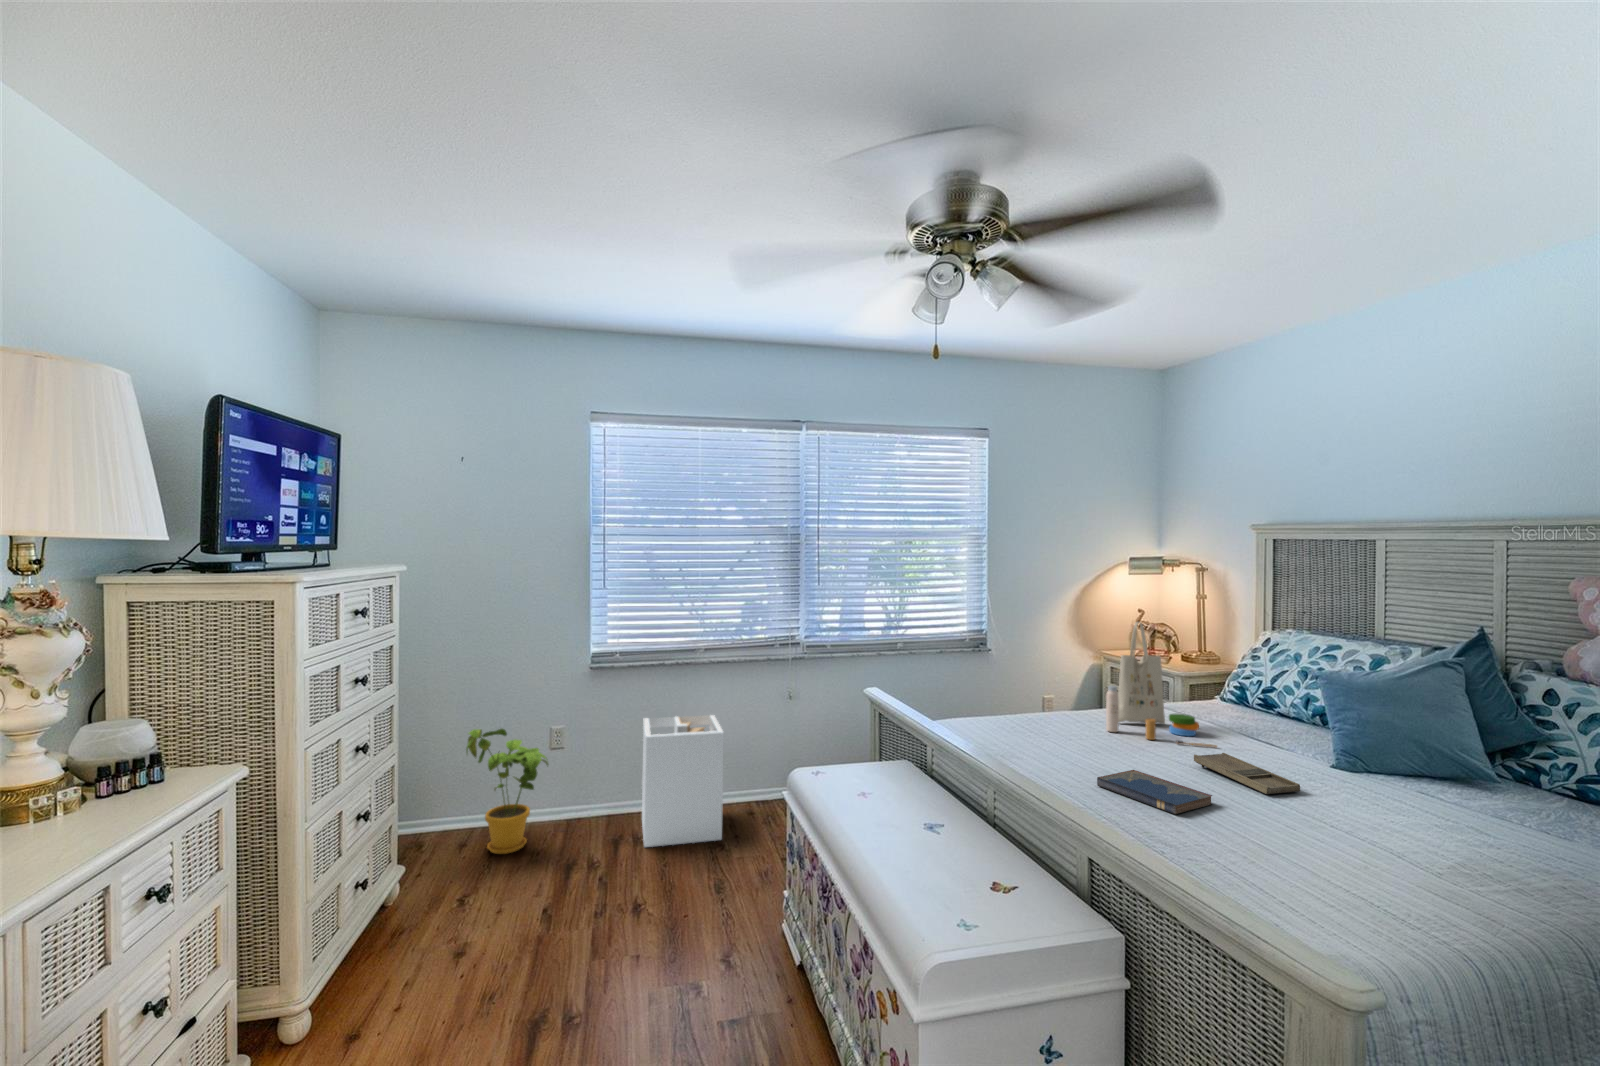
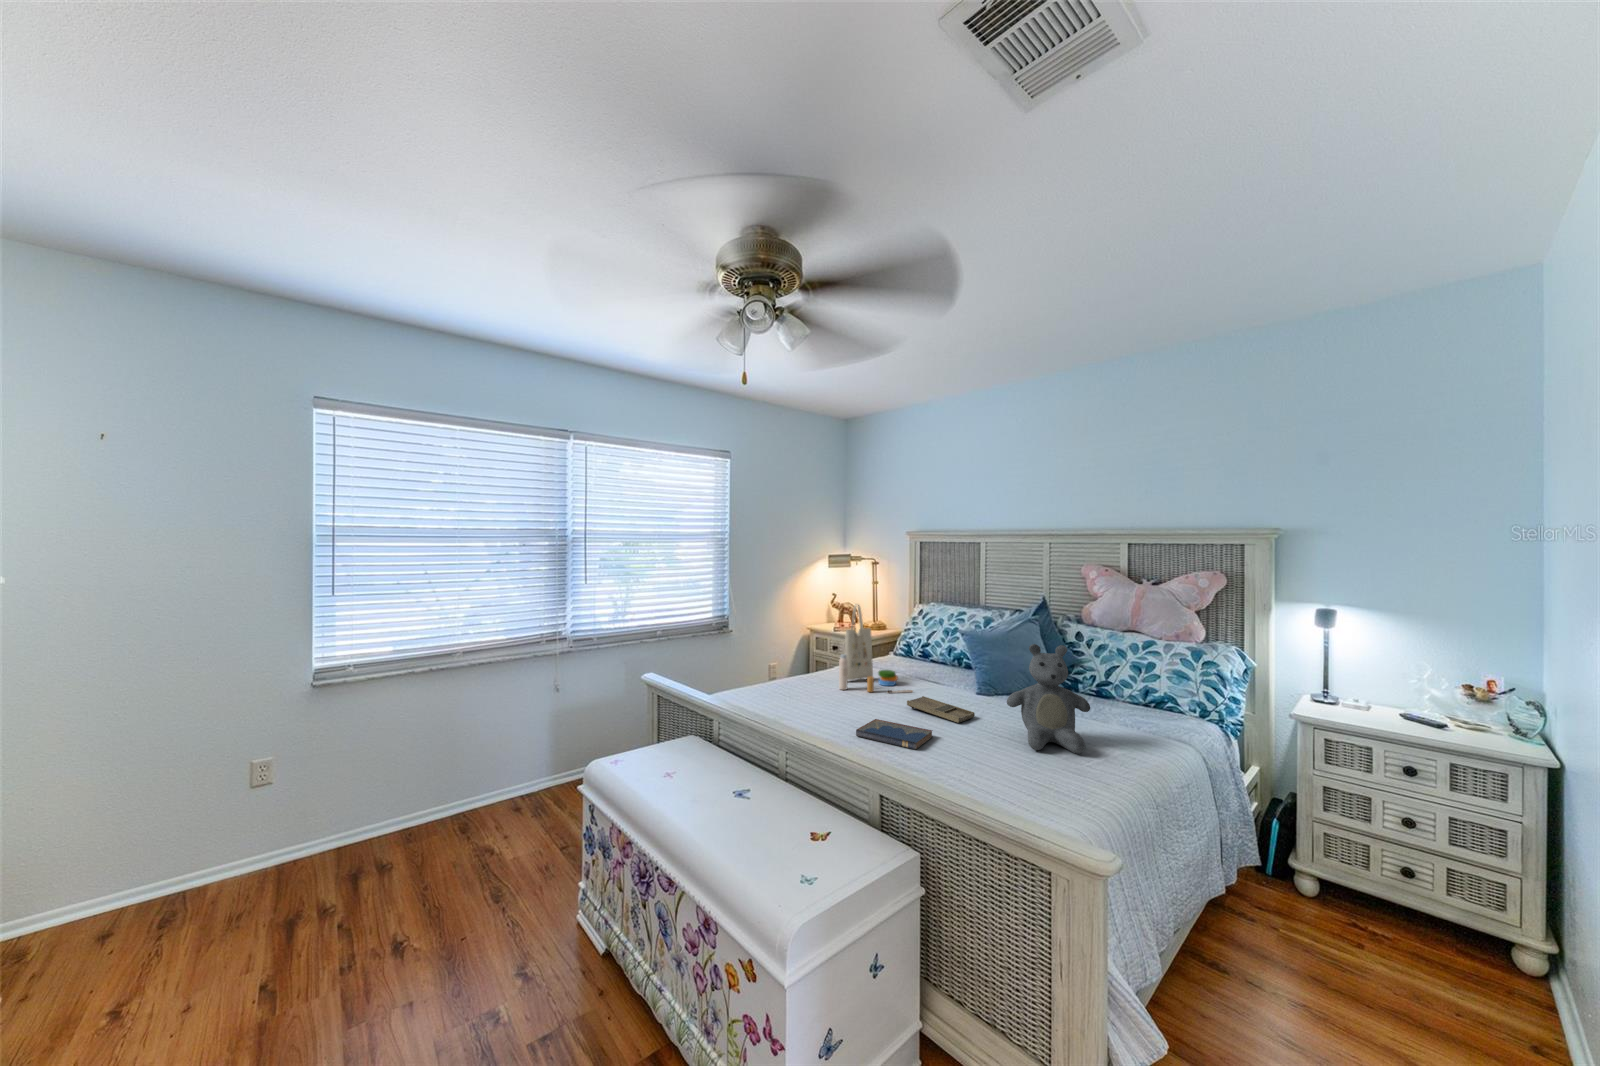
teddy bear: none [1343,689,1508,868] -> present [1007,644,1090,754]
laundry hamper: present [642,715,724,847] -> none [383,720,490,877]
house plant: present [466,729,548,854] -> none [116,780,257,938]

